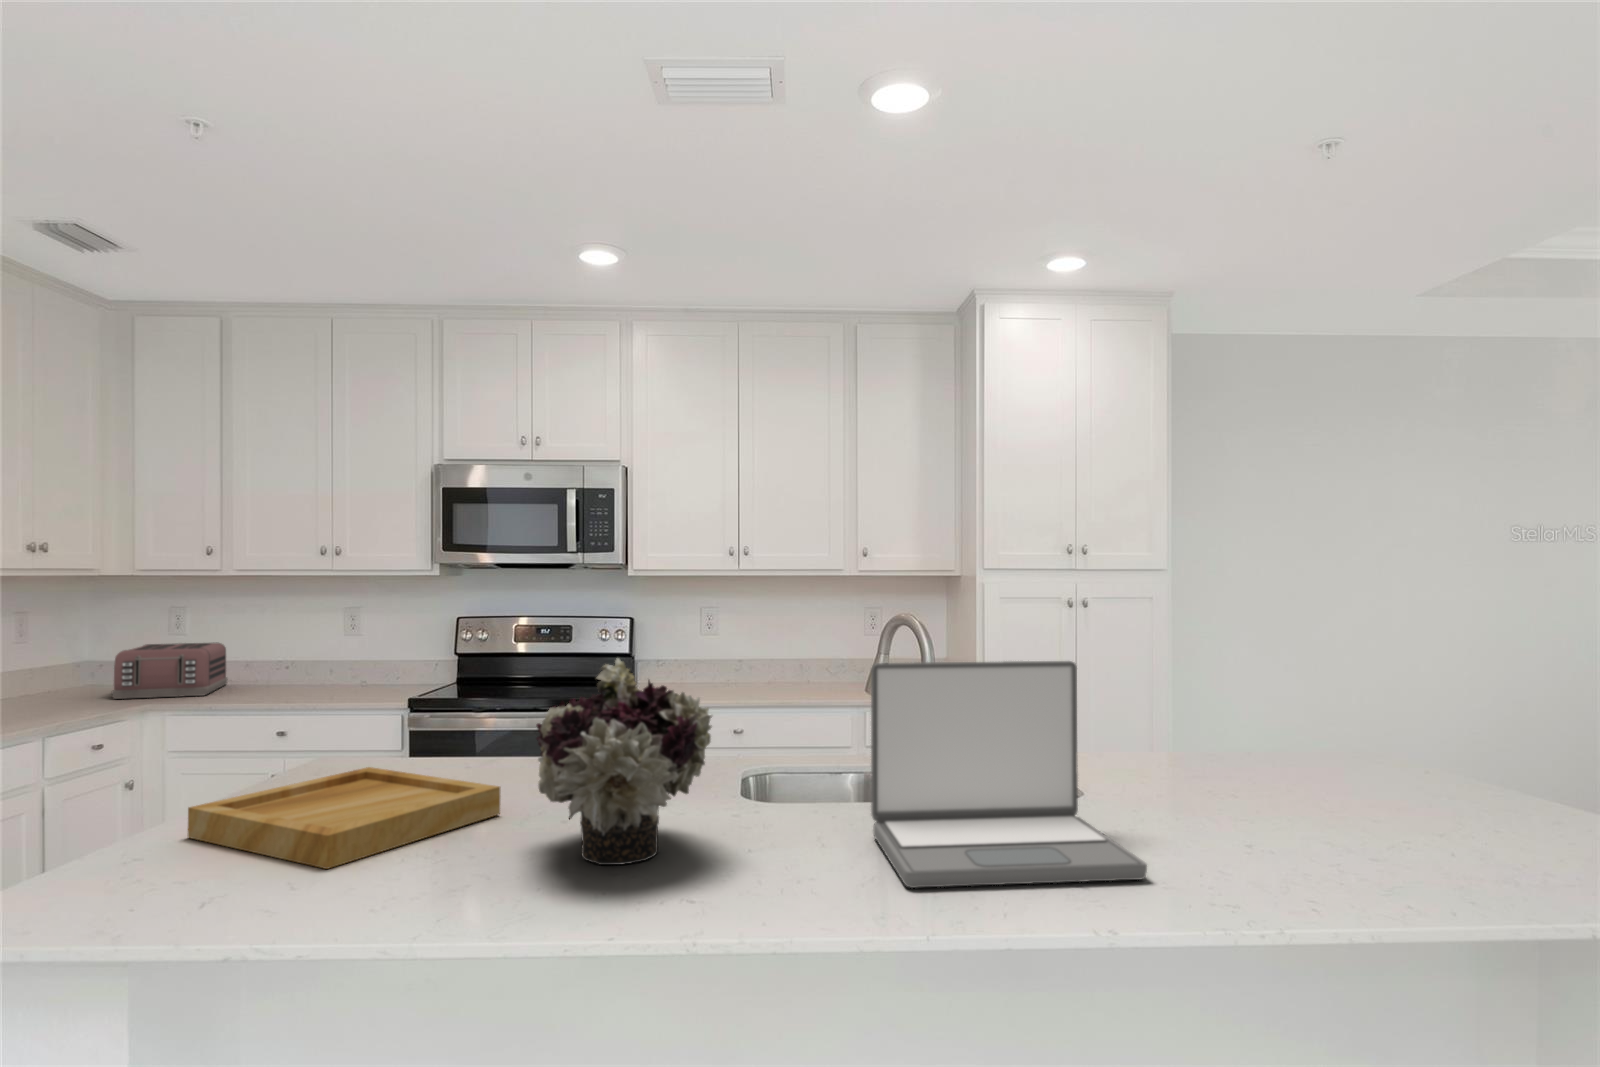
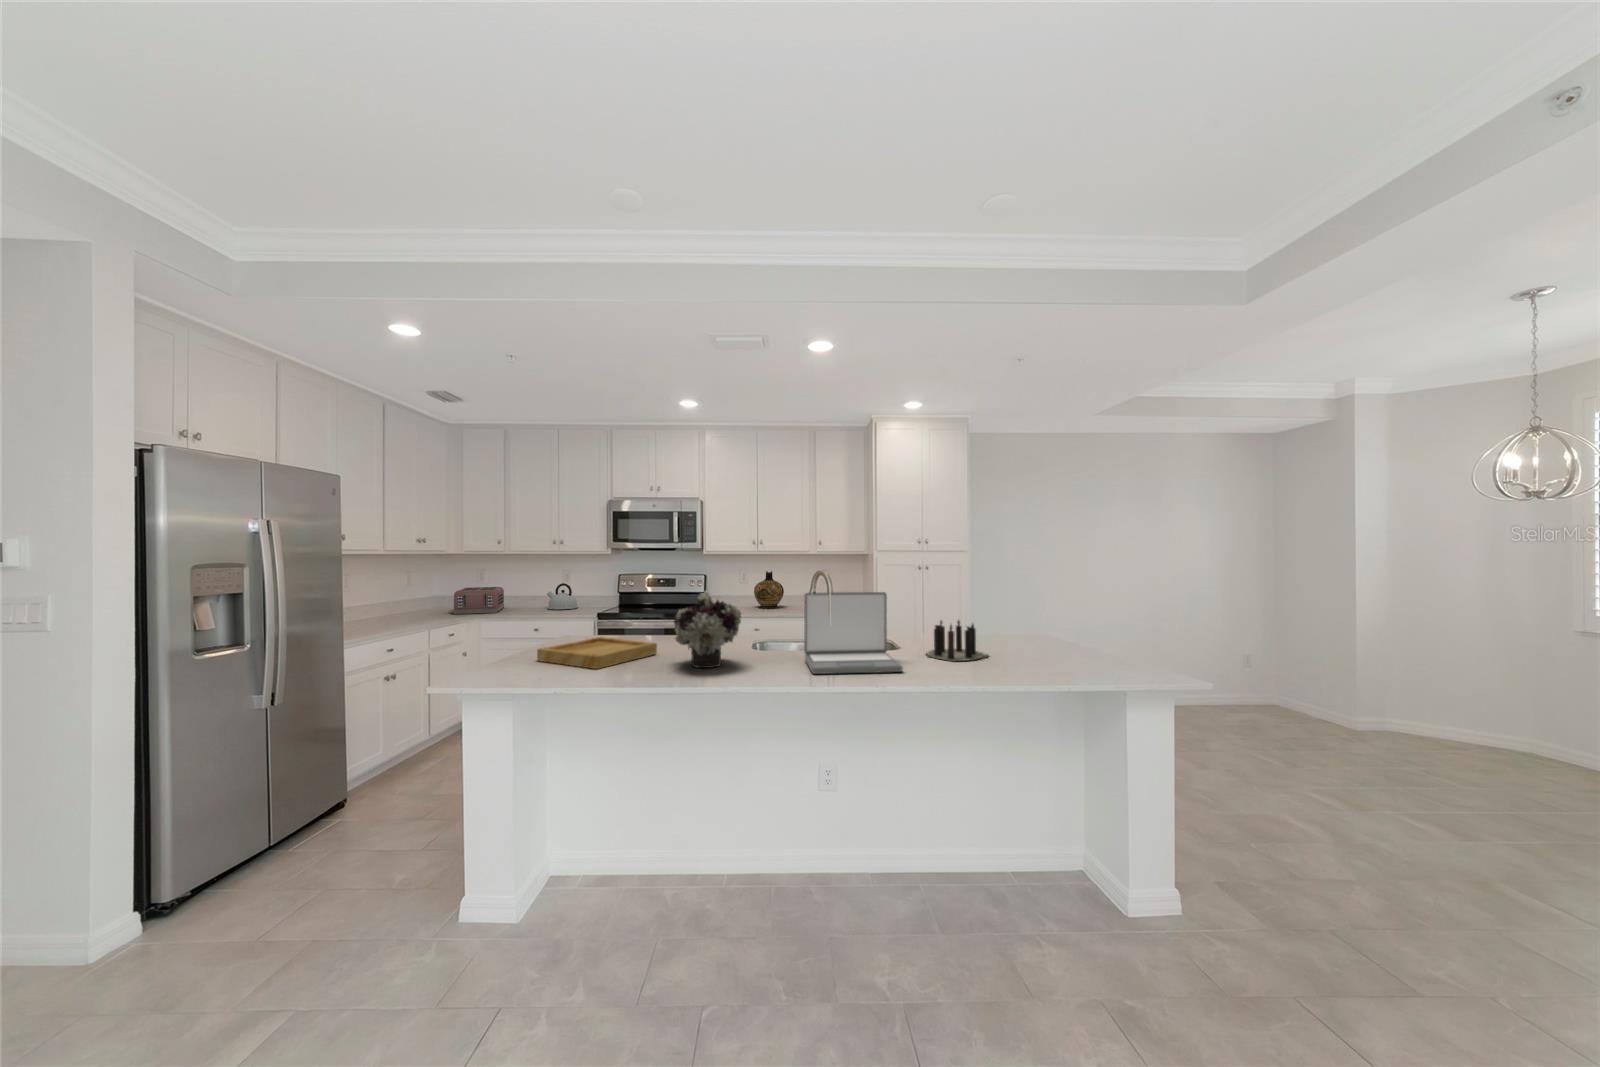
ceramic jug: none [730,610,790,685] -> present [754,571,784,608]
kettle: none [313,635,377,688] -> present [547,583,578,610]
candle: none [1143,725,1342,840] -> present [927,620,988,661]

